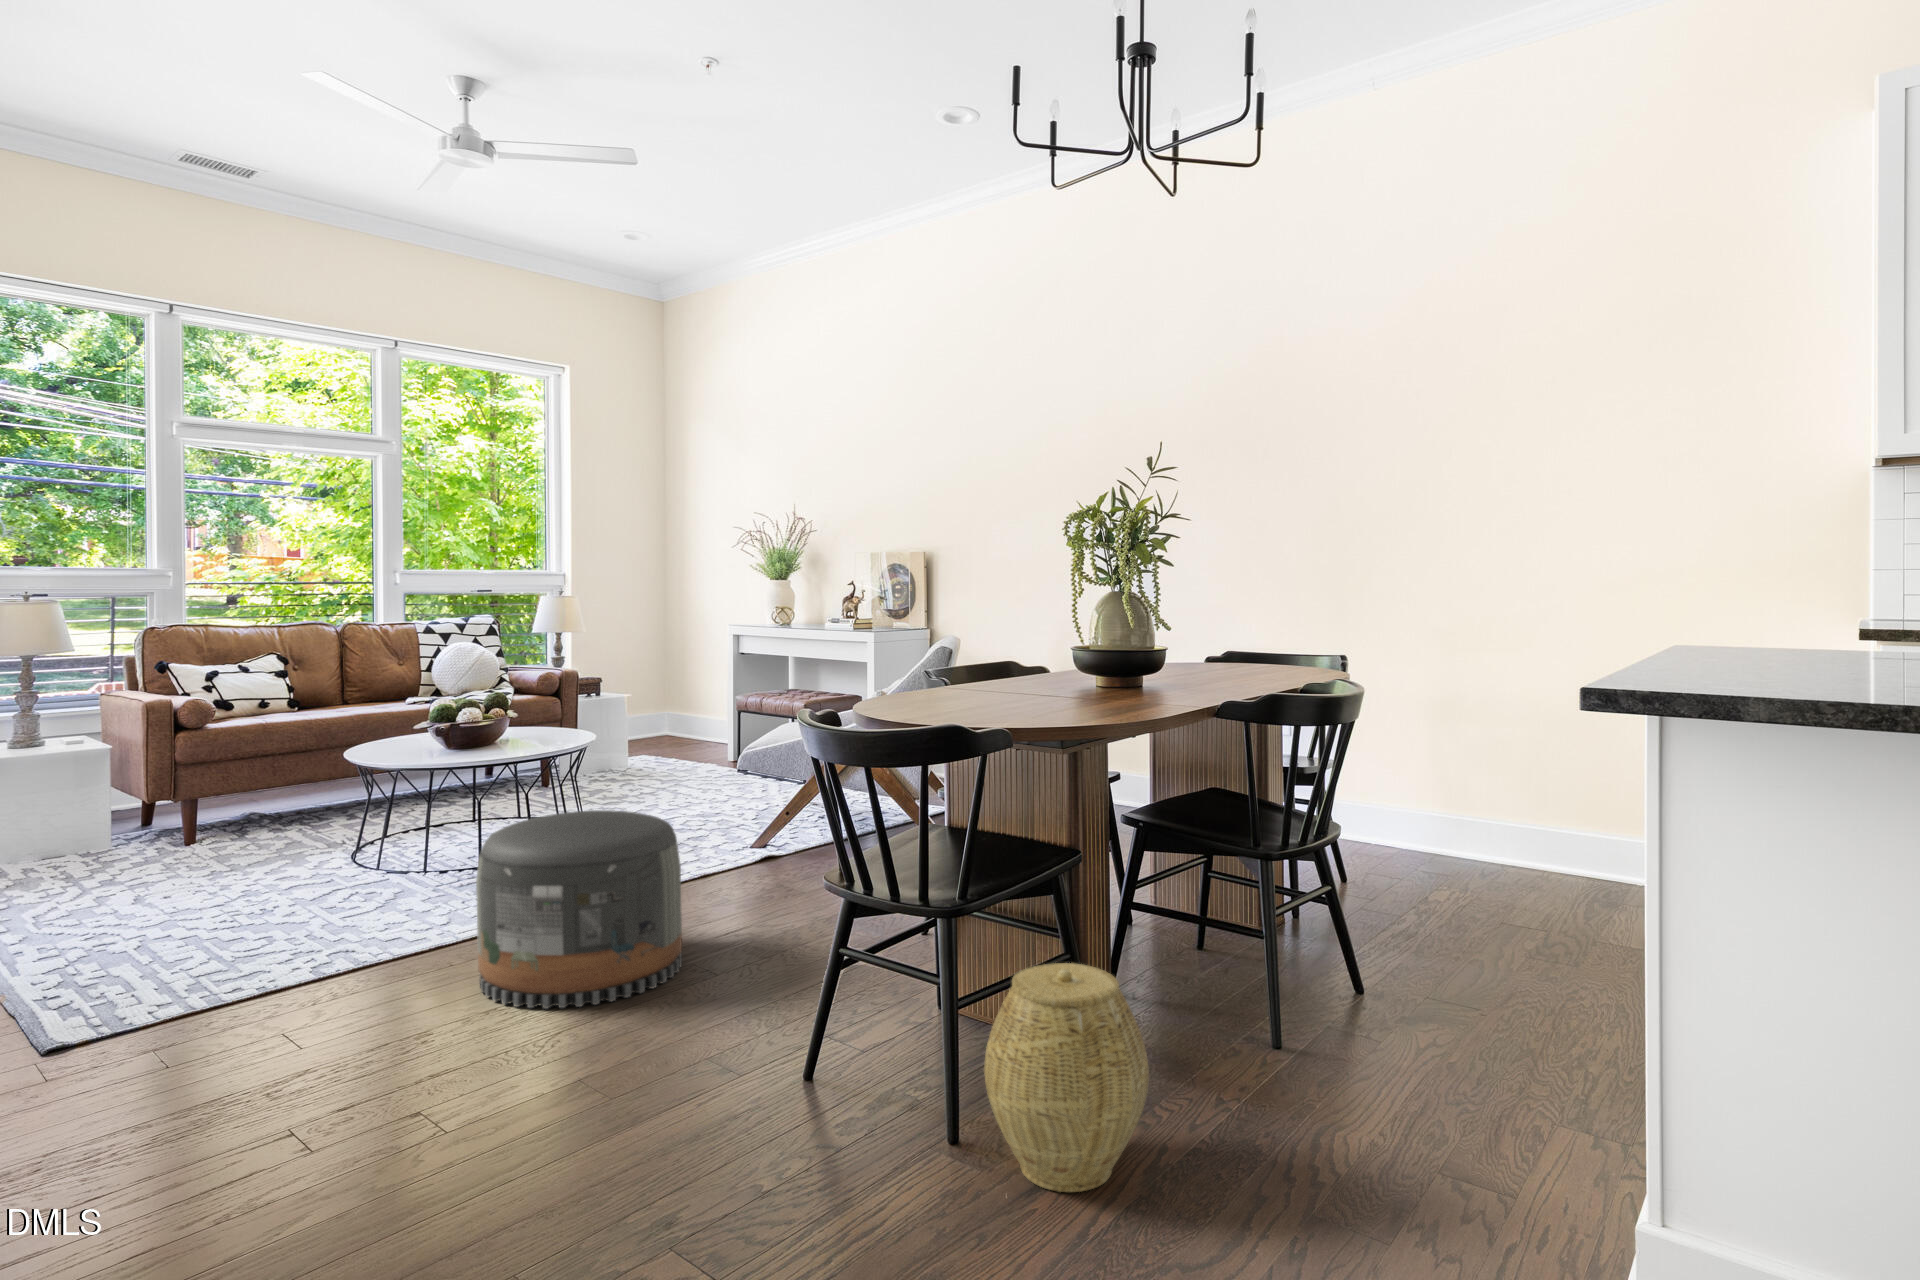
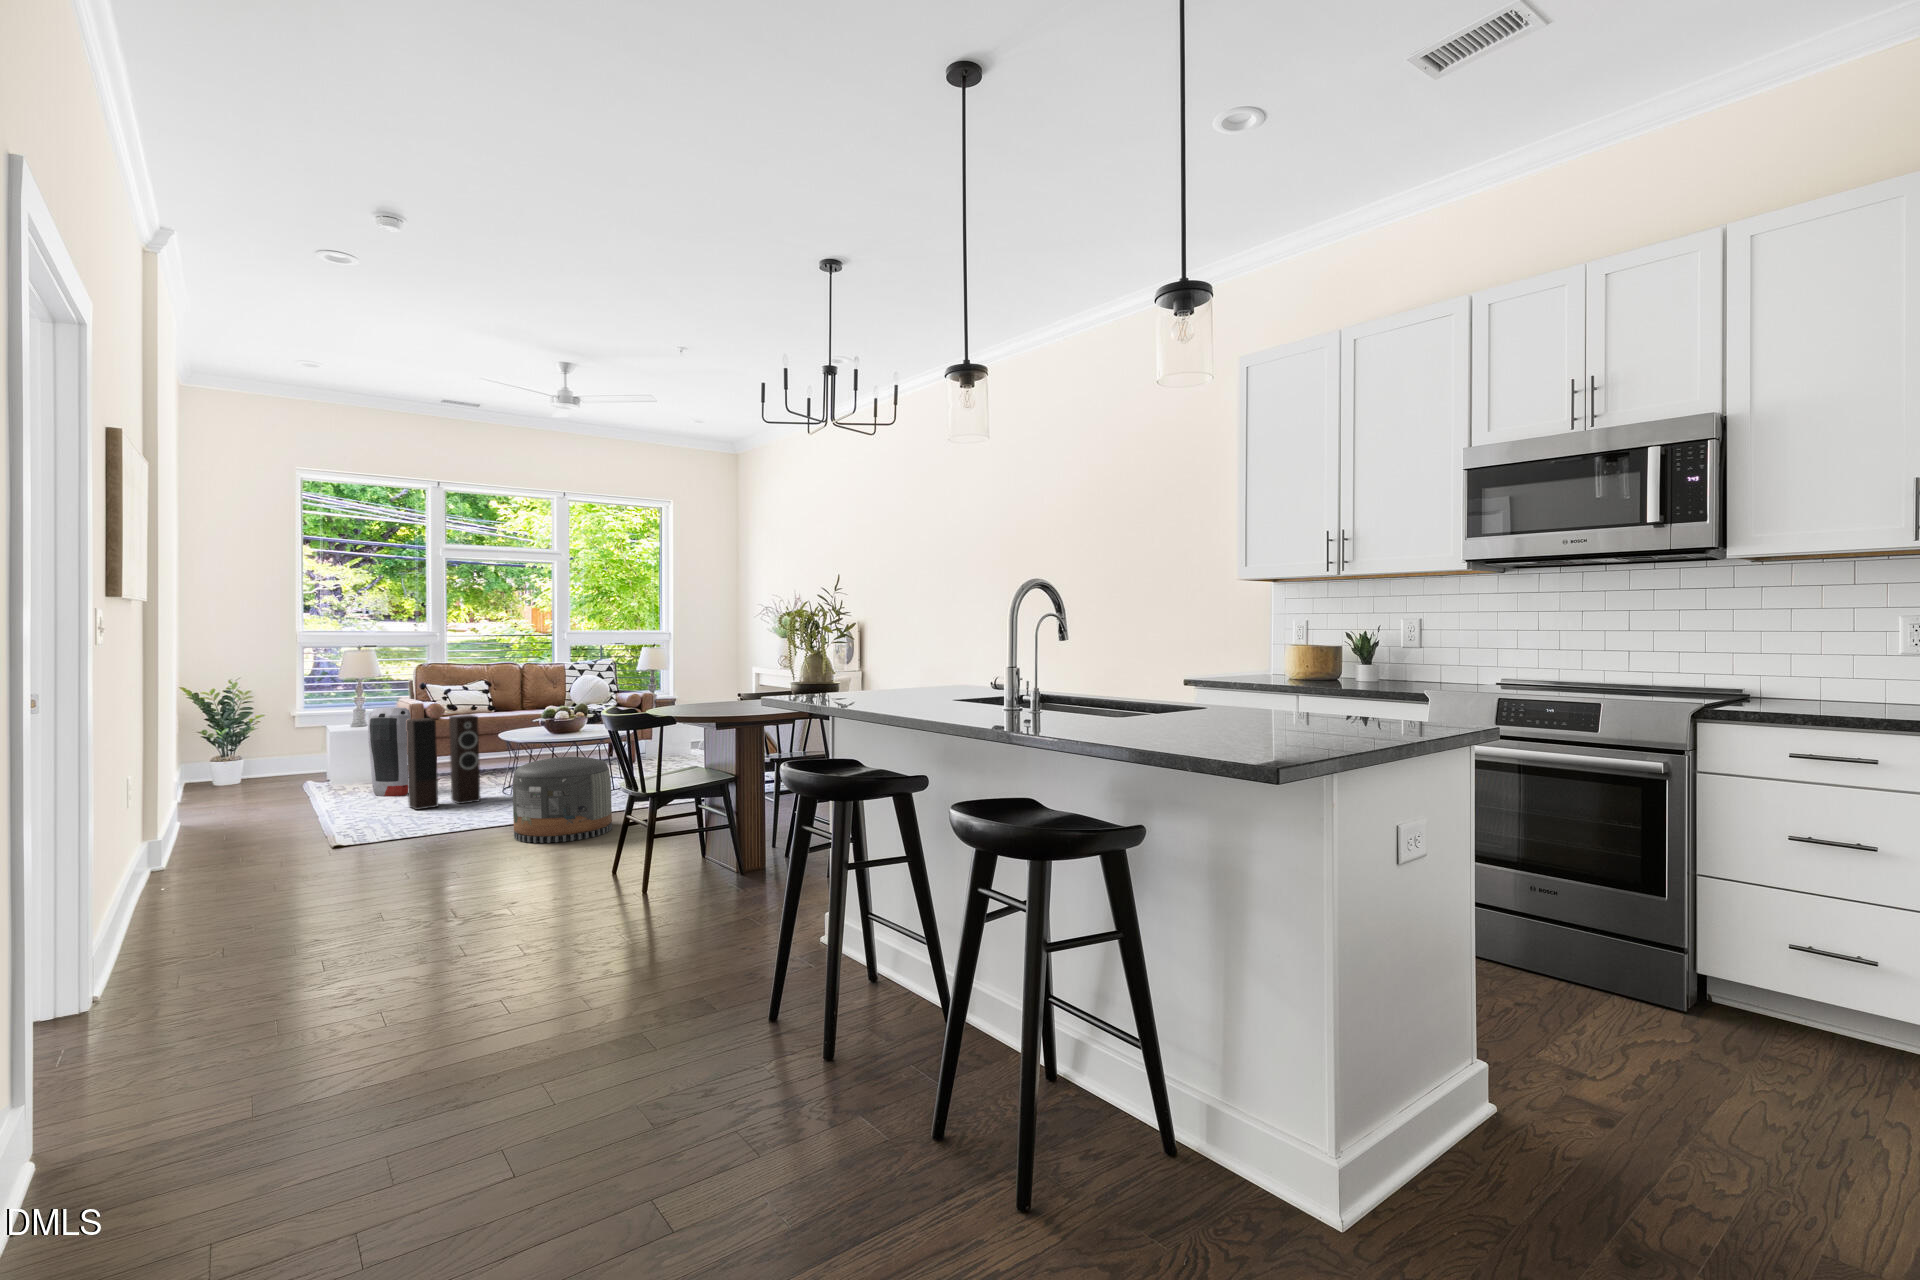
air purifier: none [66,708,161,883] -> present [368,708,411,796]
speaker: none [168,721,328,919] -> present [406,715,480,810]
woven basket: present [984,963,1149,1192] -> none [639,810,707,895]

